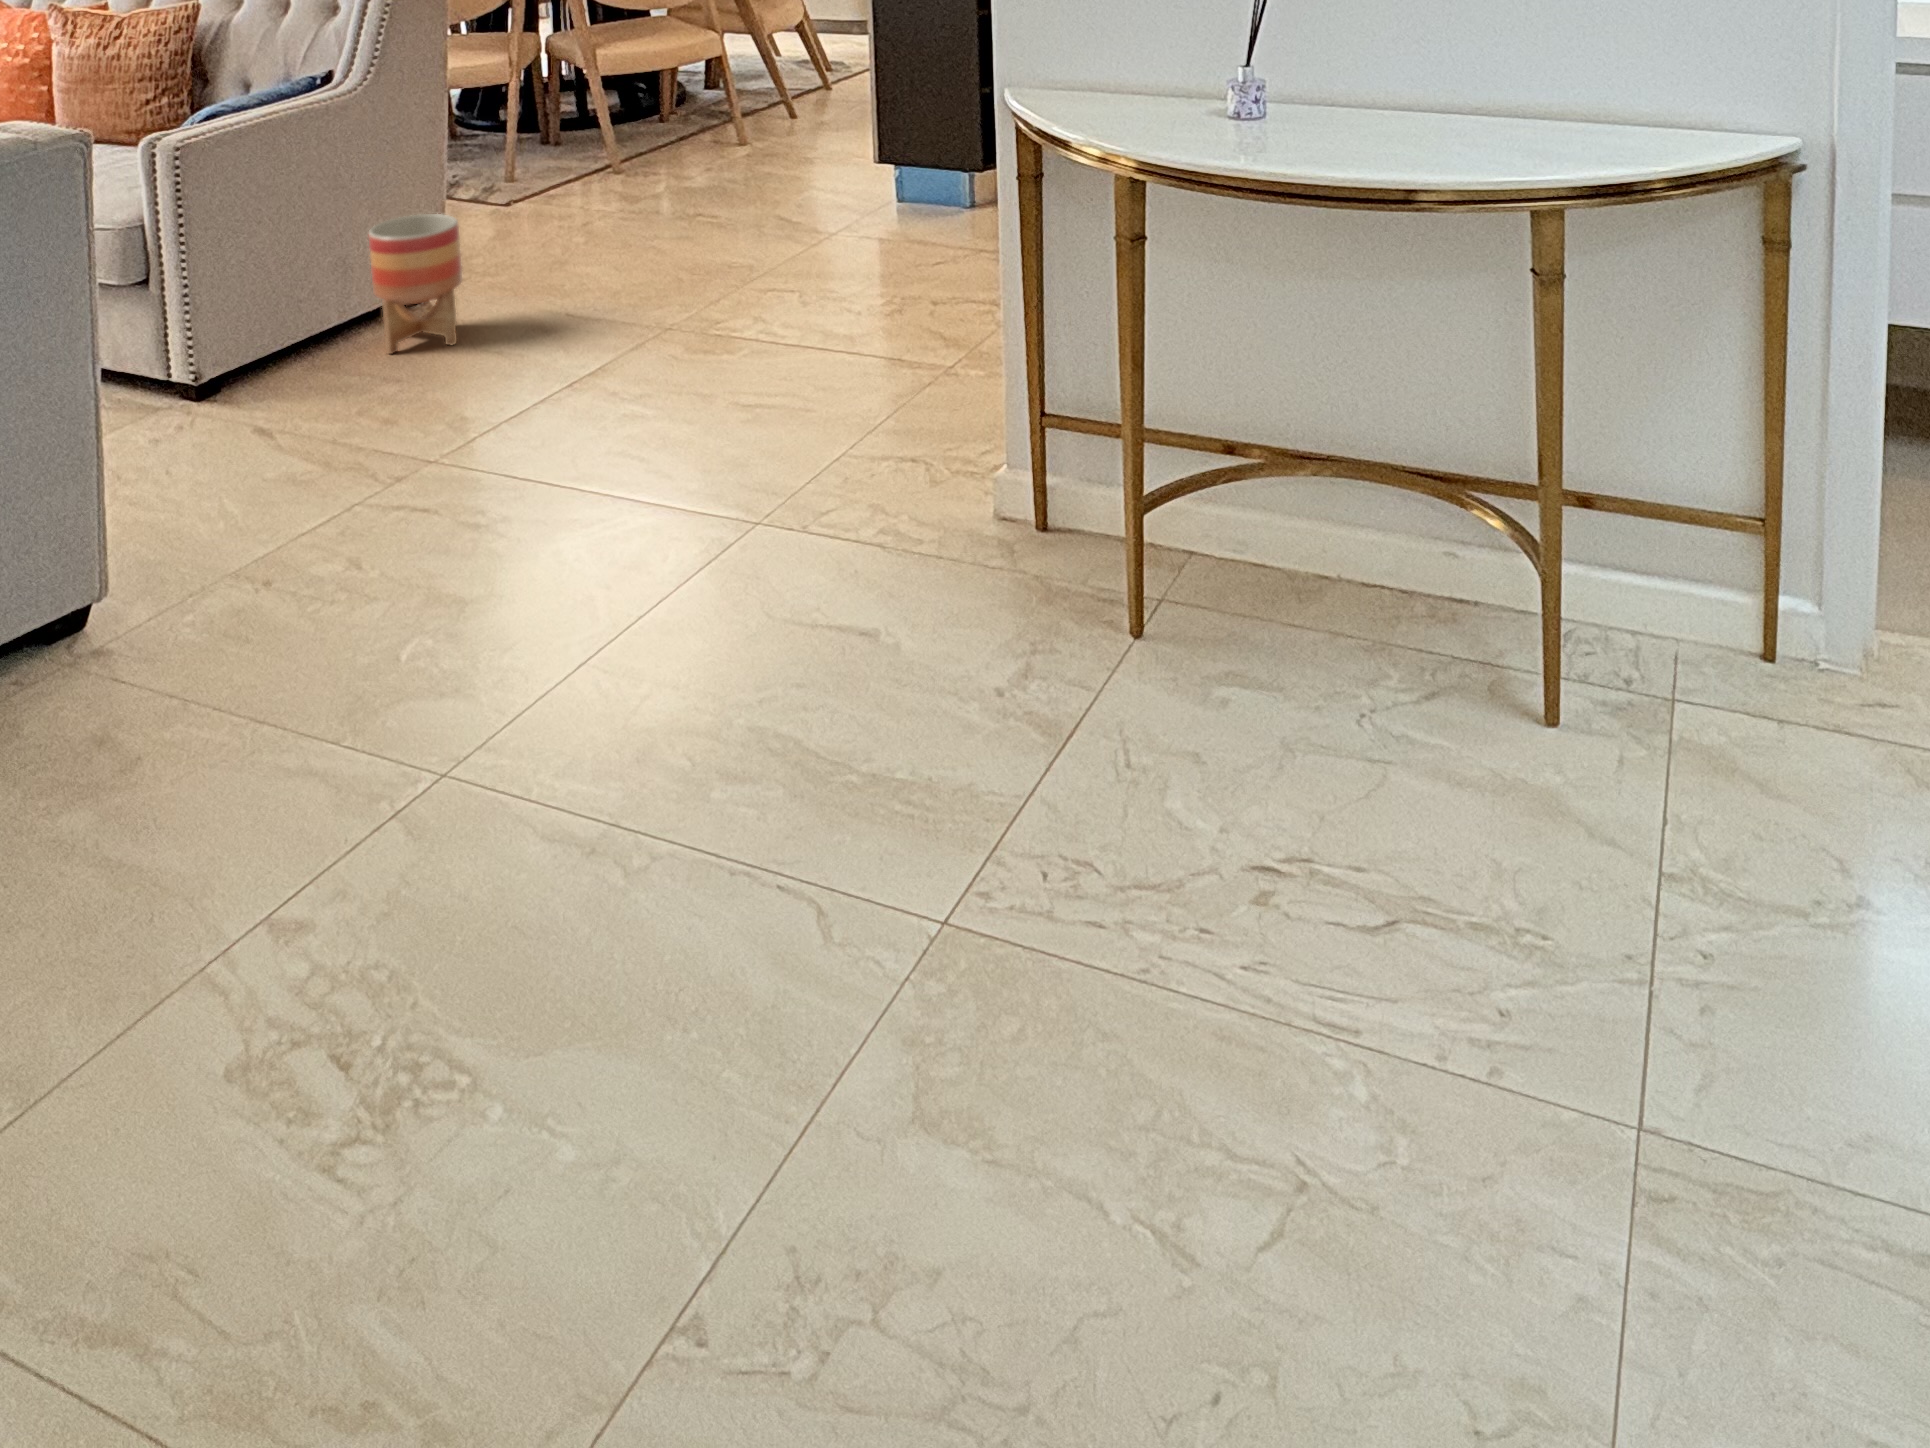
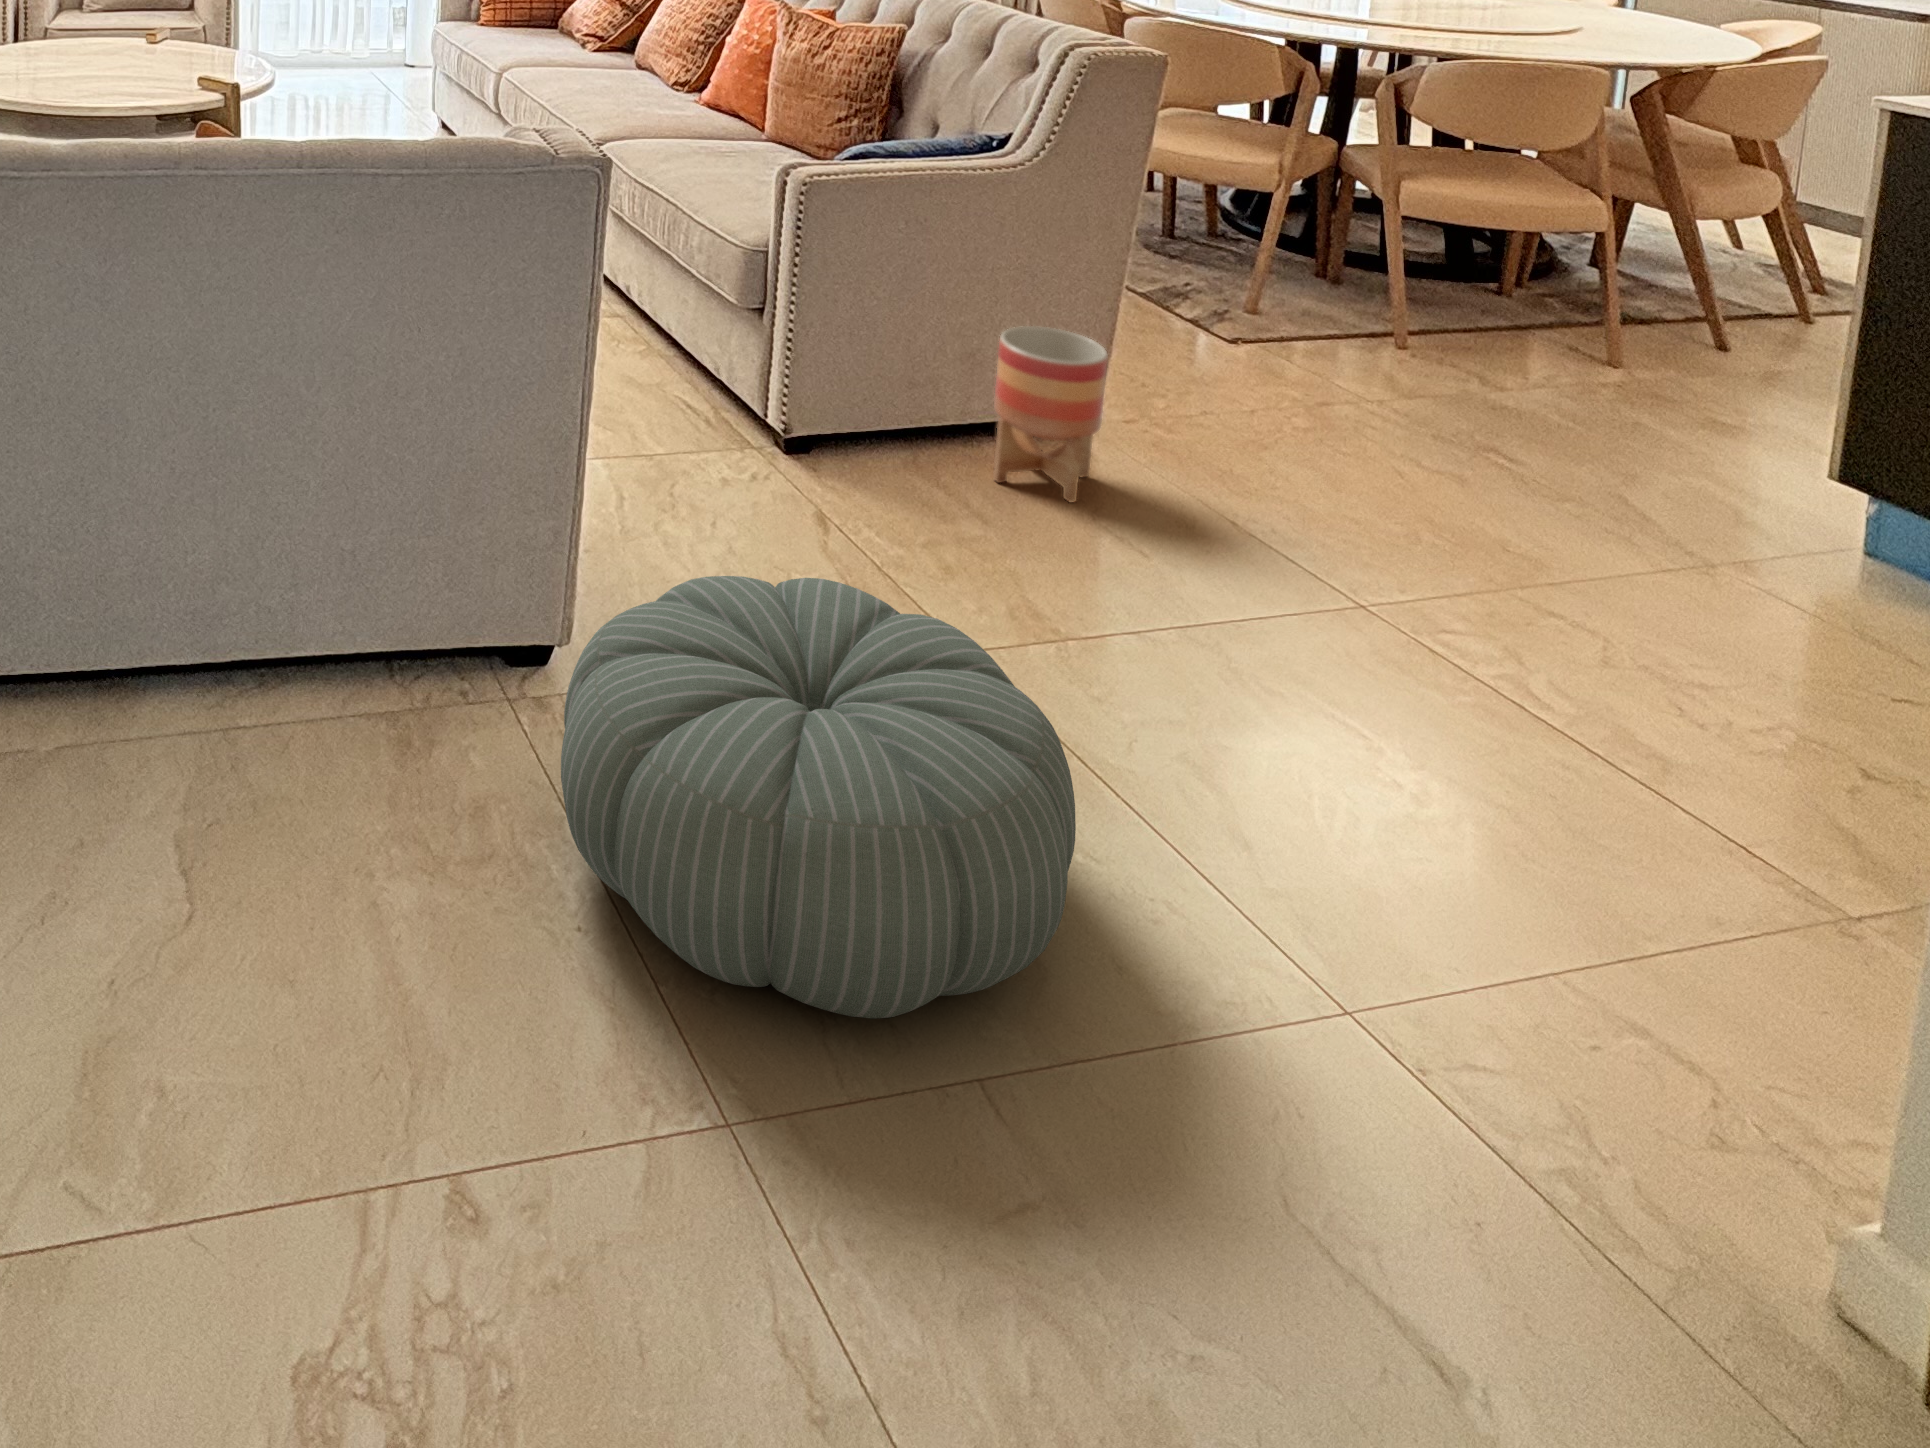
pouf: none [164,407,599,708] -> present [561,576,1076,1018]

